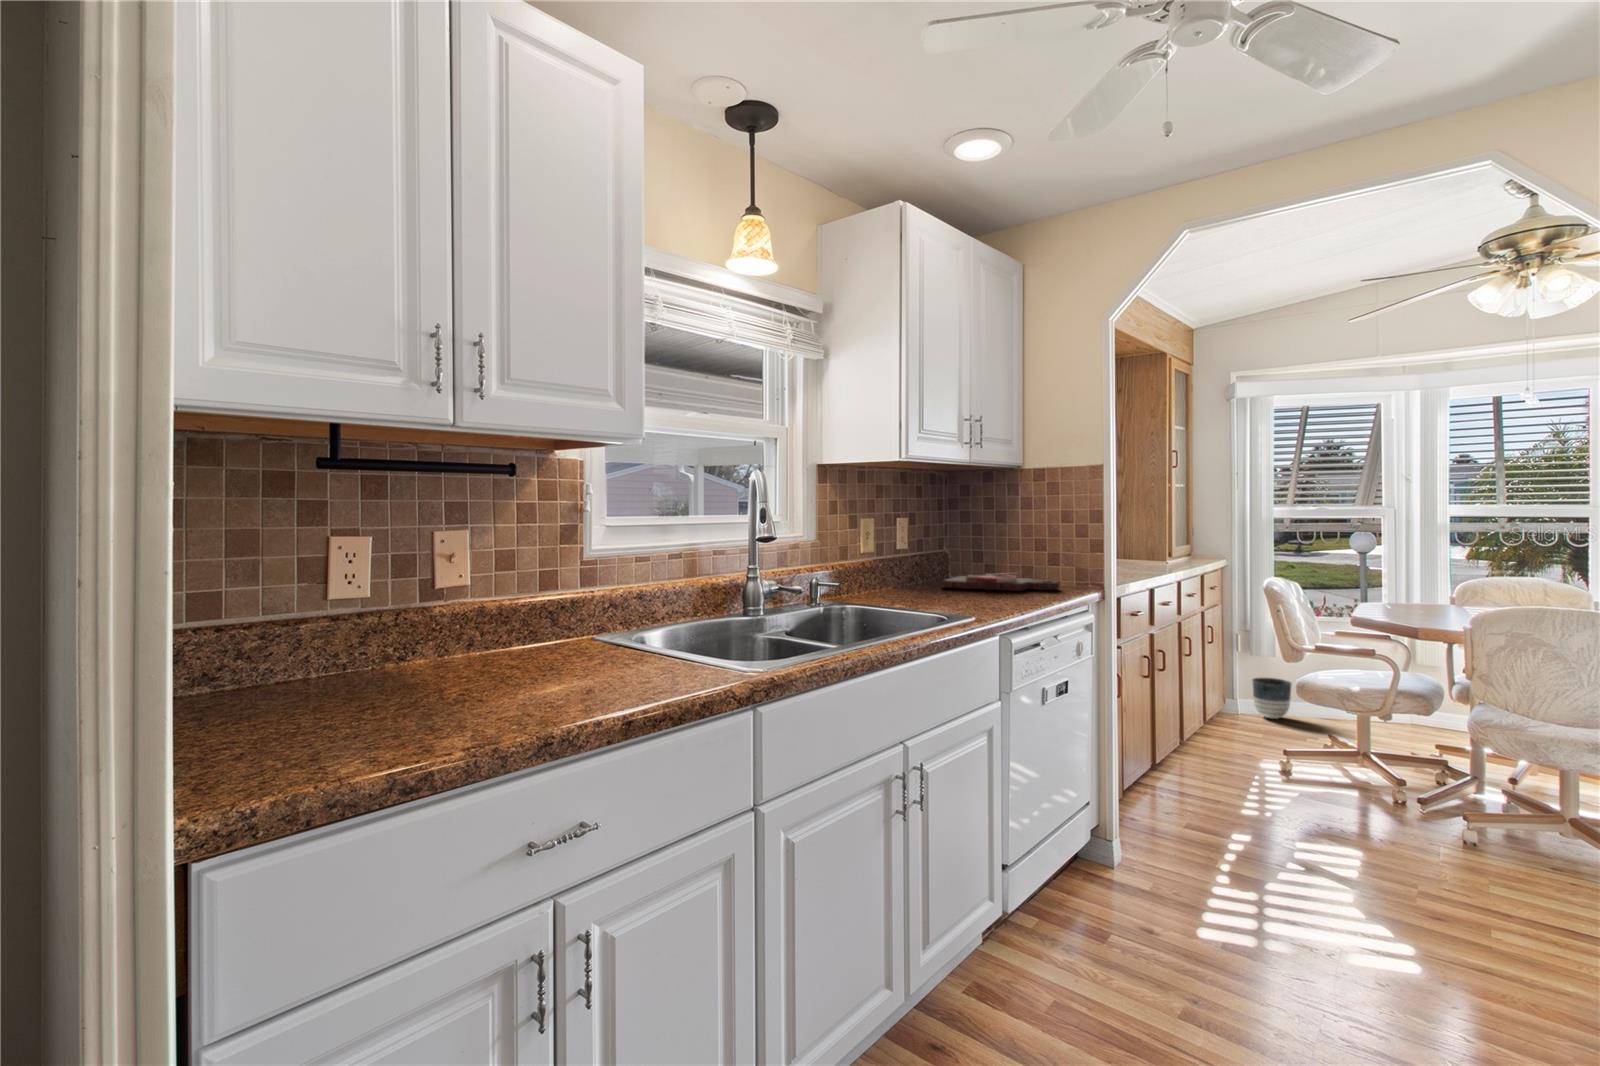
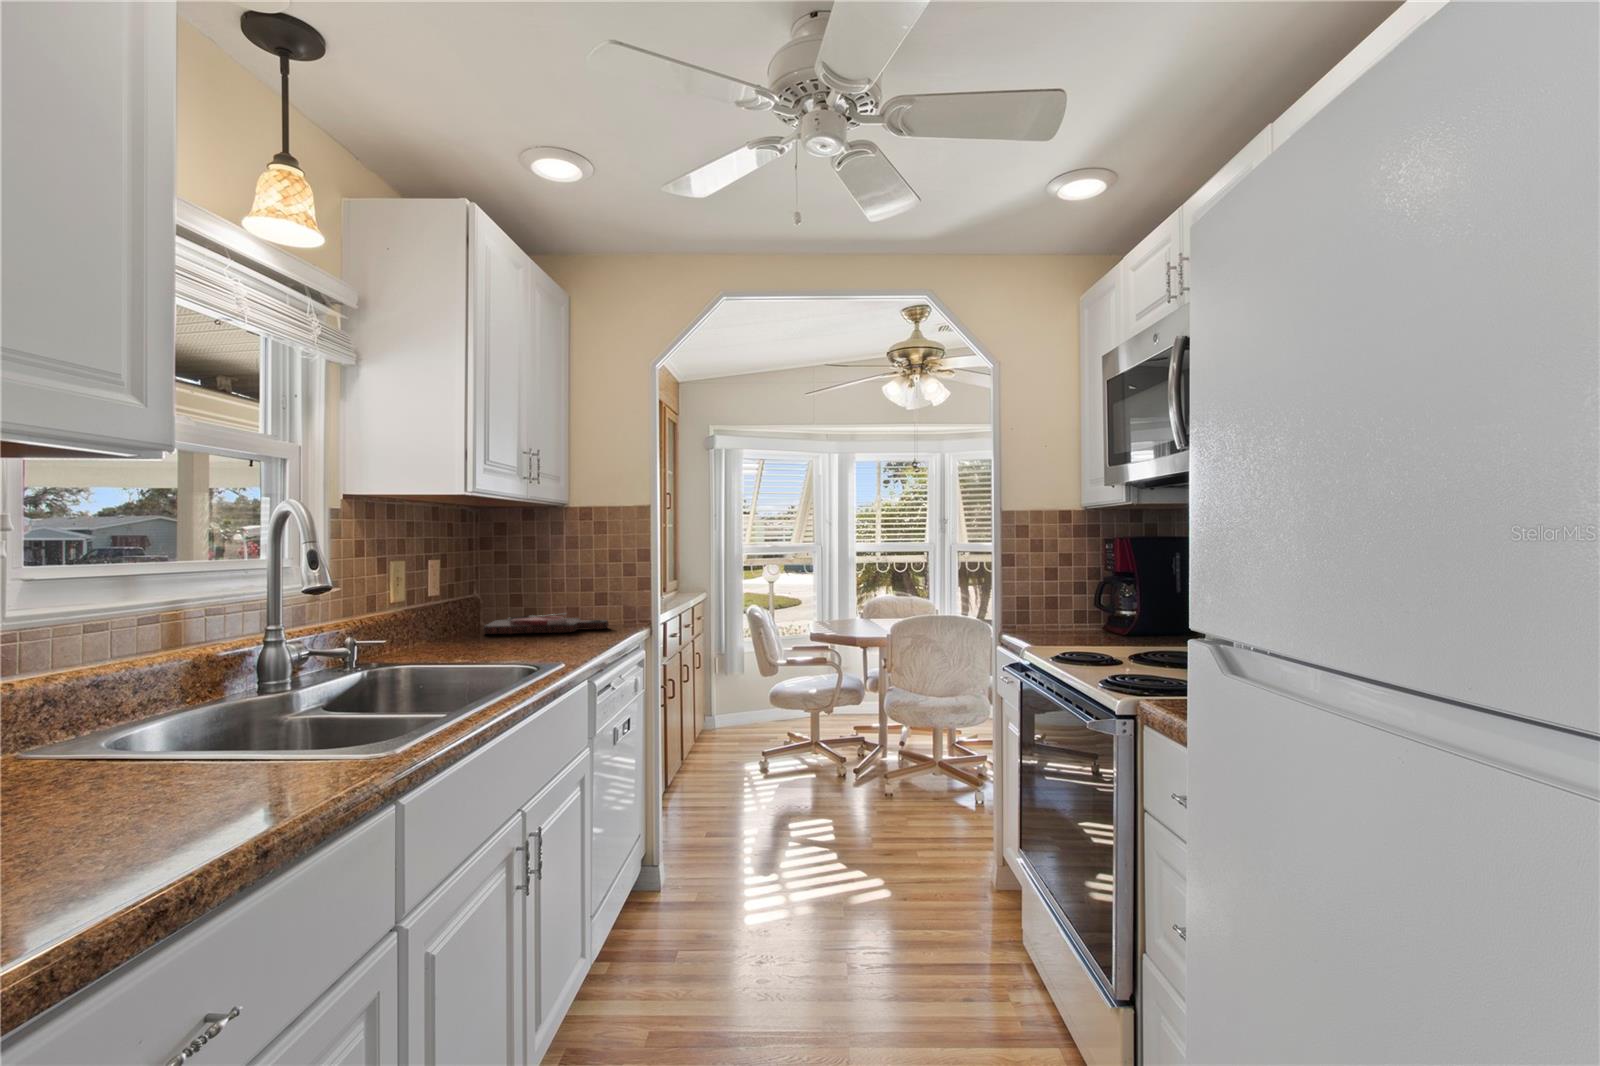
planter: present [1252,678,1292,719] -> none [726,691,755,727]

